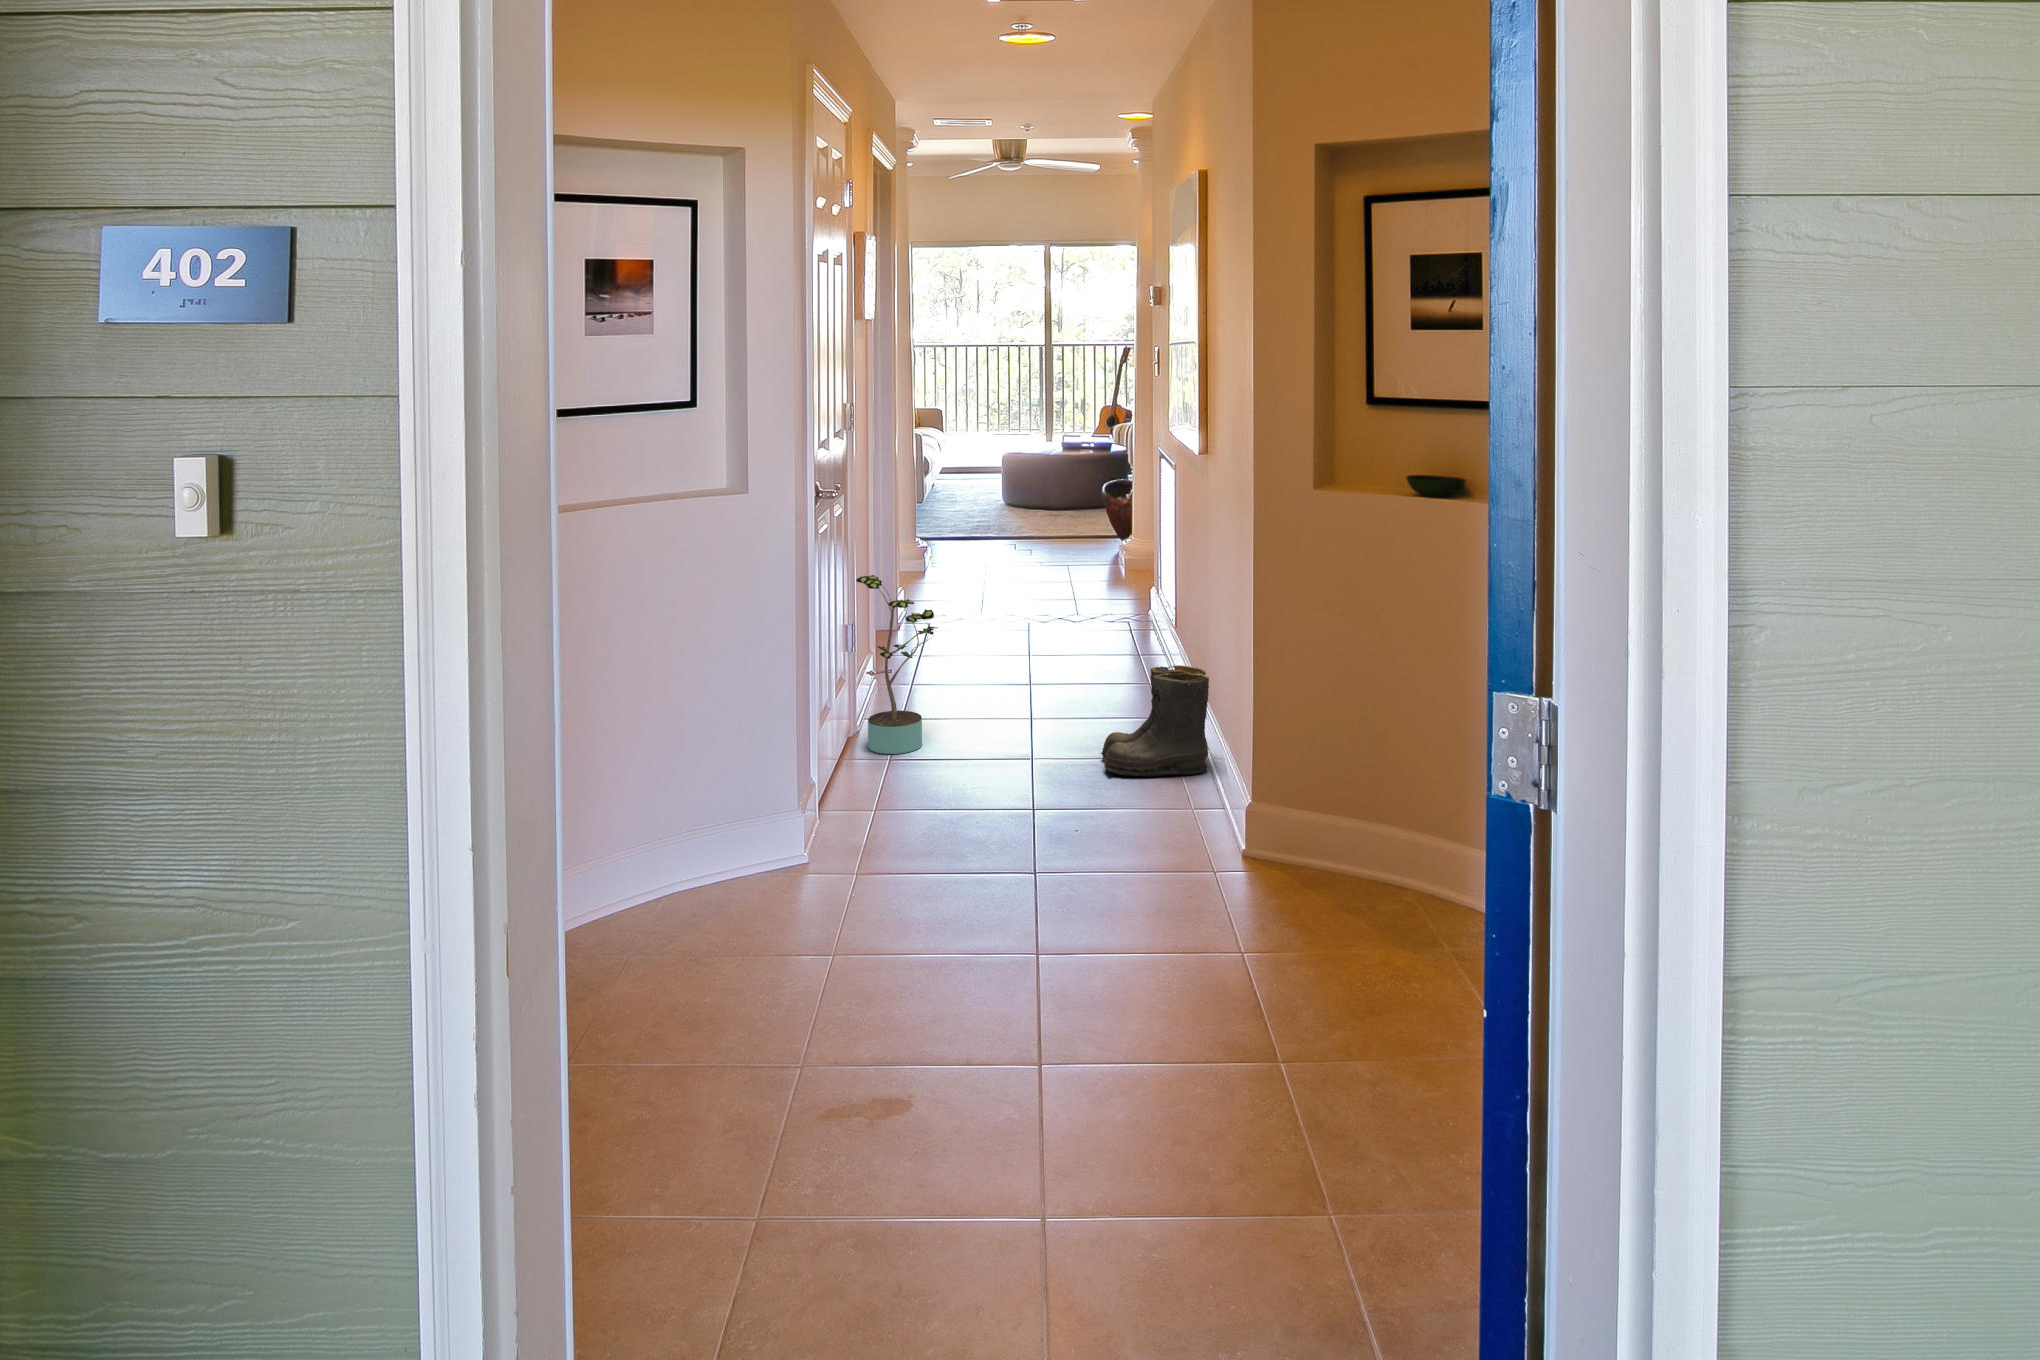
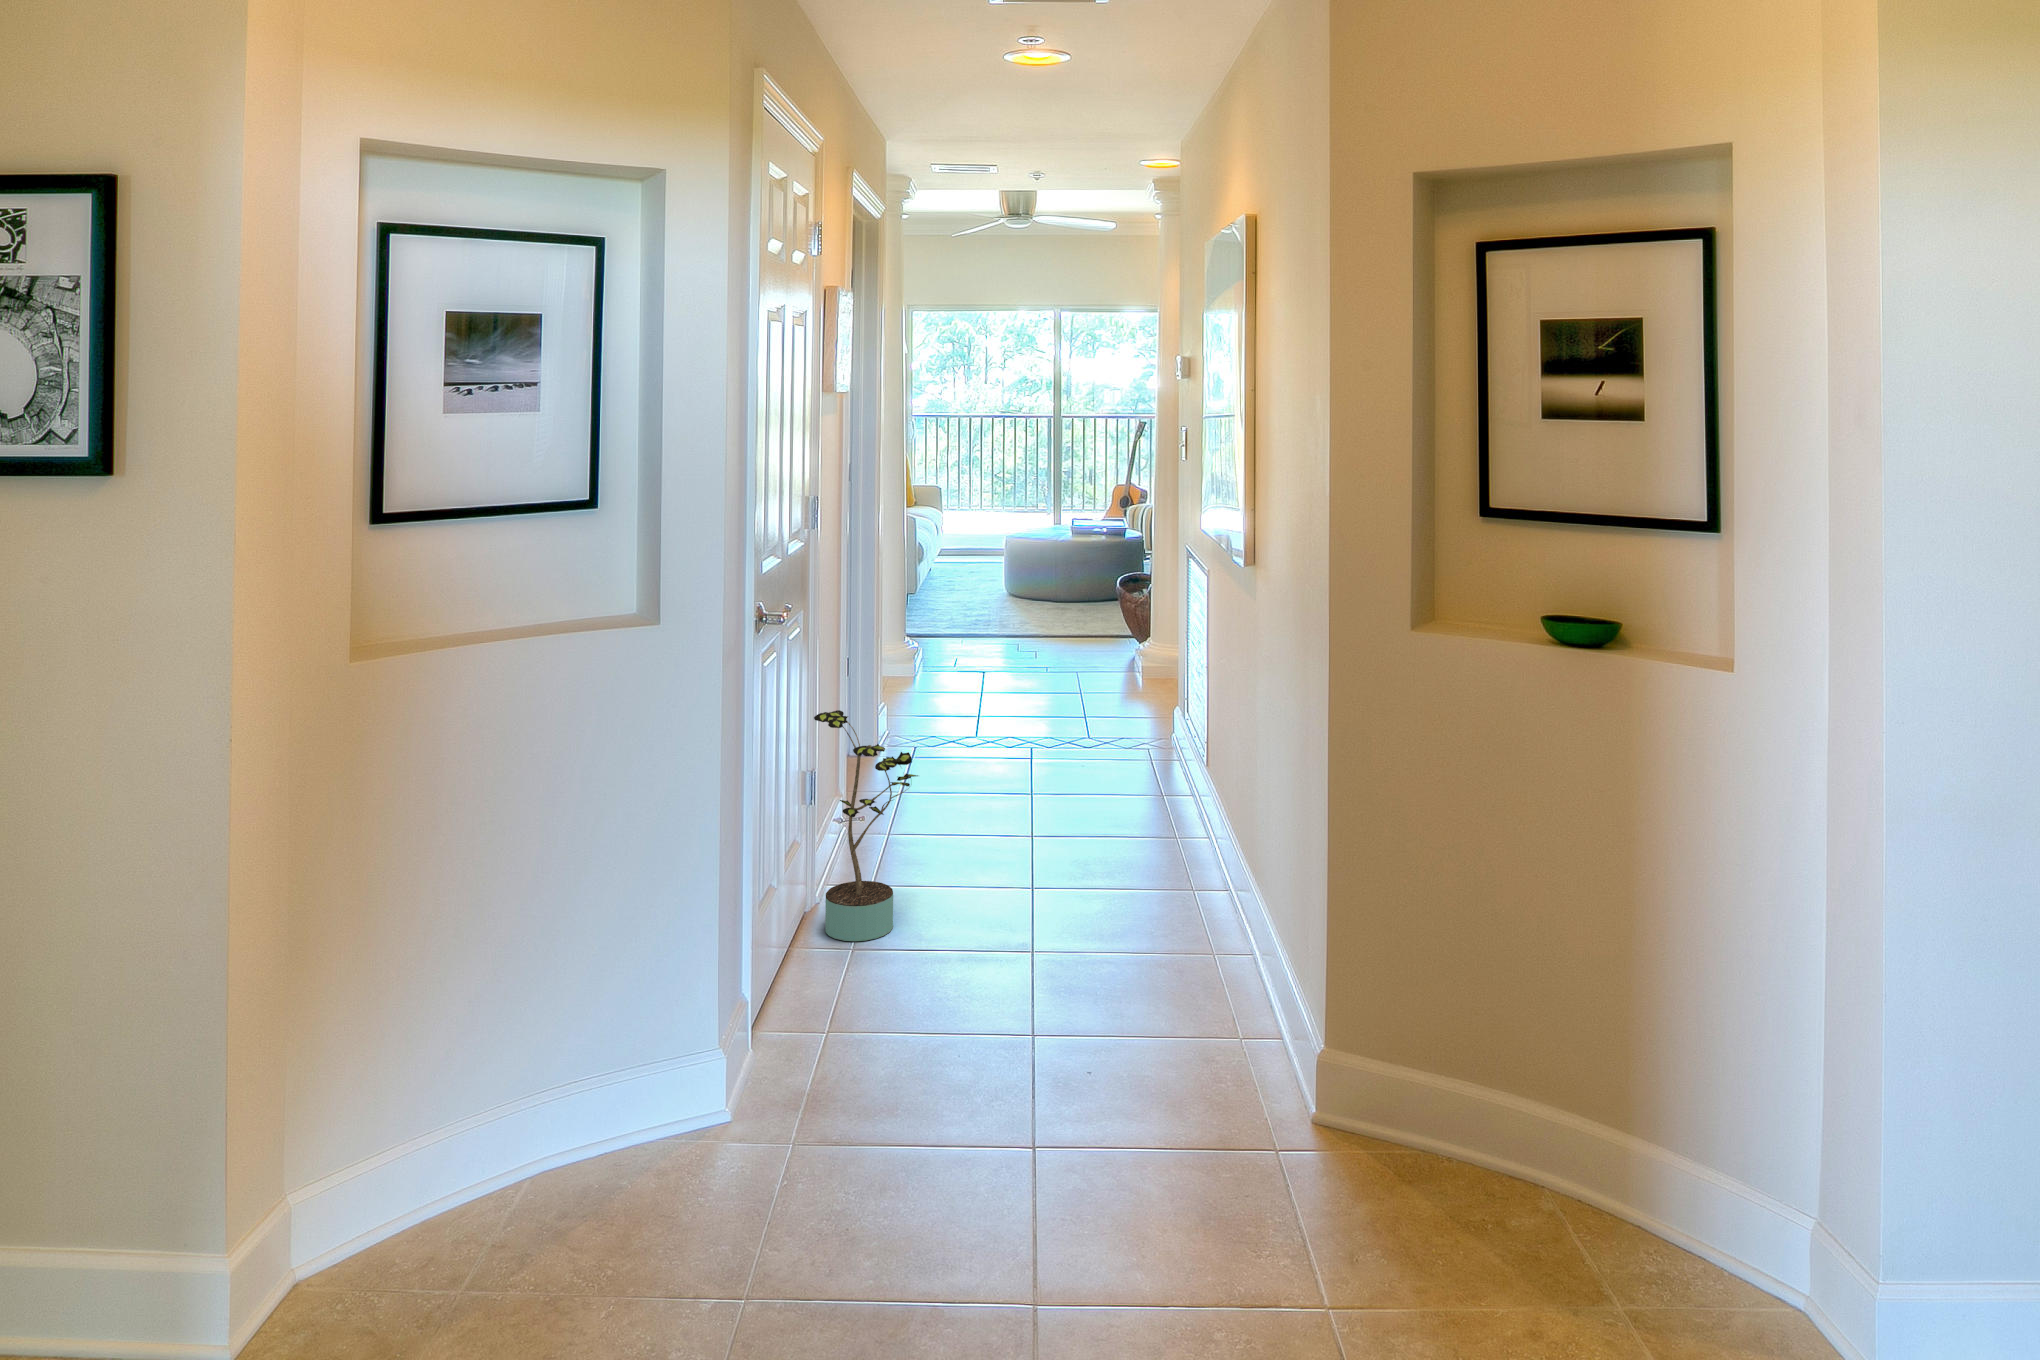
boots: present [1101,665,1209,776] -> none [1117,834,1258,985]

